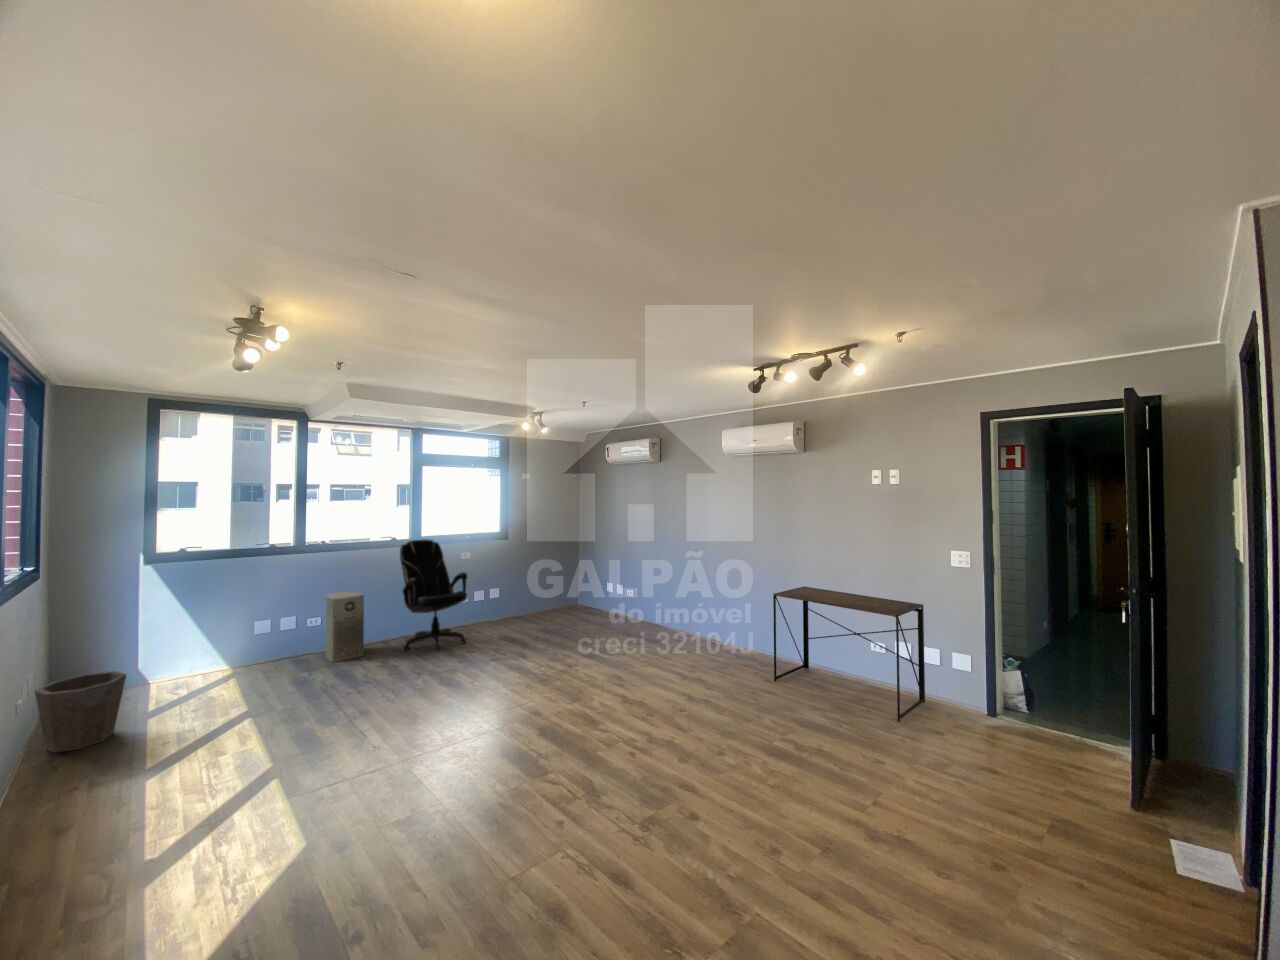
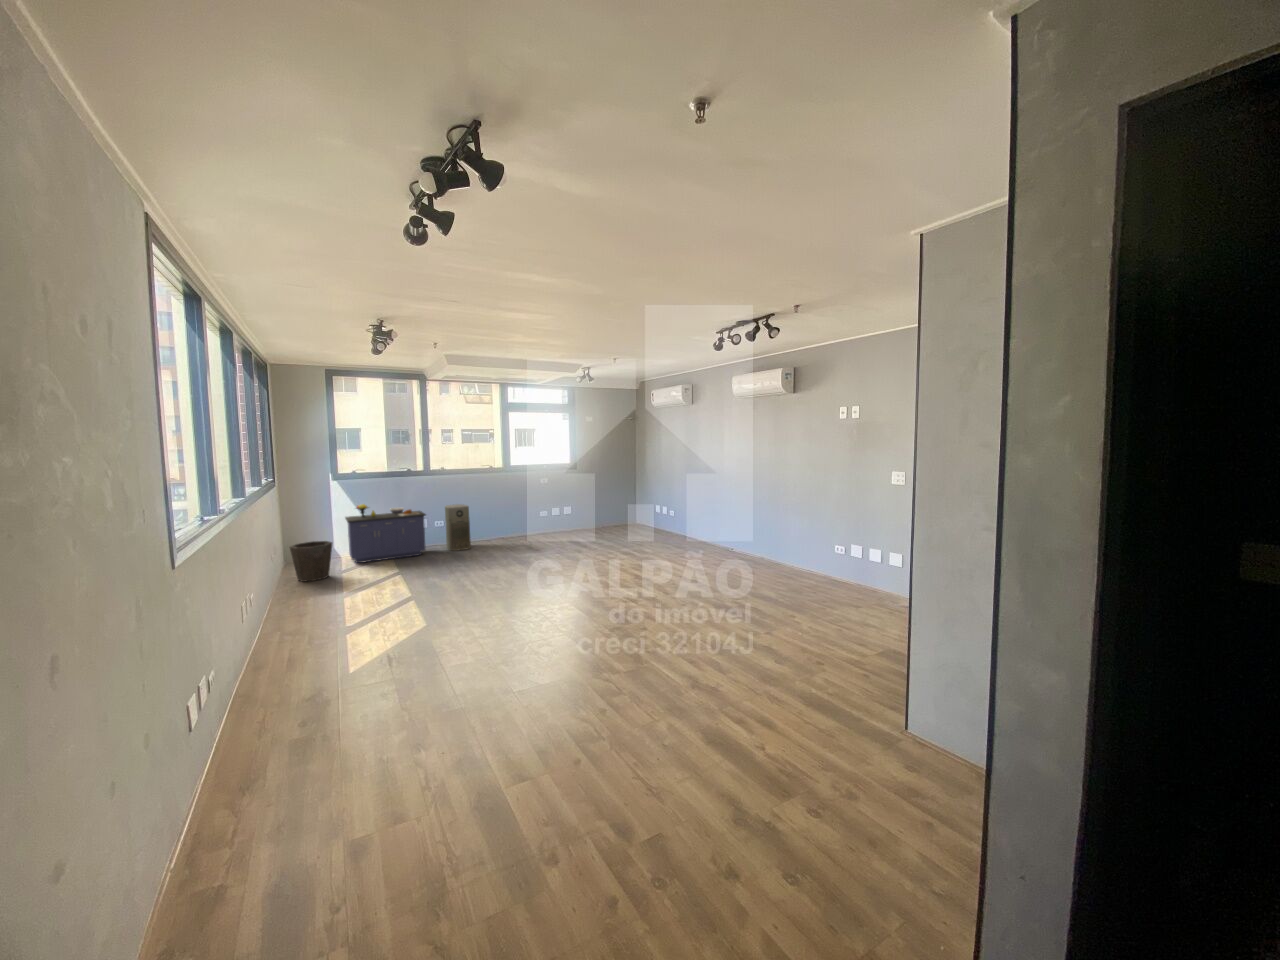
office chair: present [400,539,468,650] -> none [494,469,541,548]
desk: present [773,586,925,722] -> none [755,504,869,601]
storage cabinet: none [156,600,298,699] -> present [345,504,426,563]

